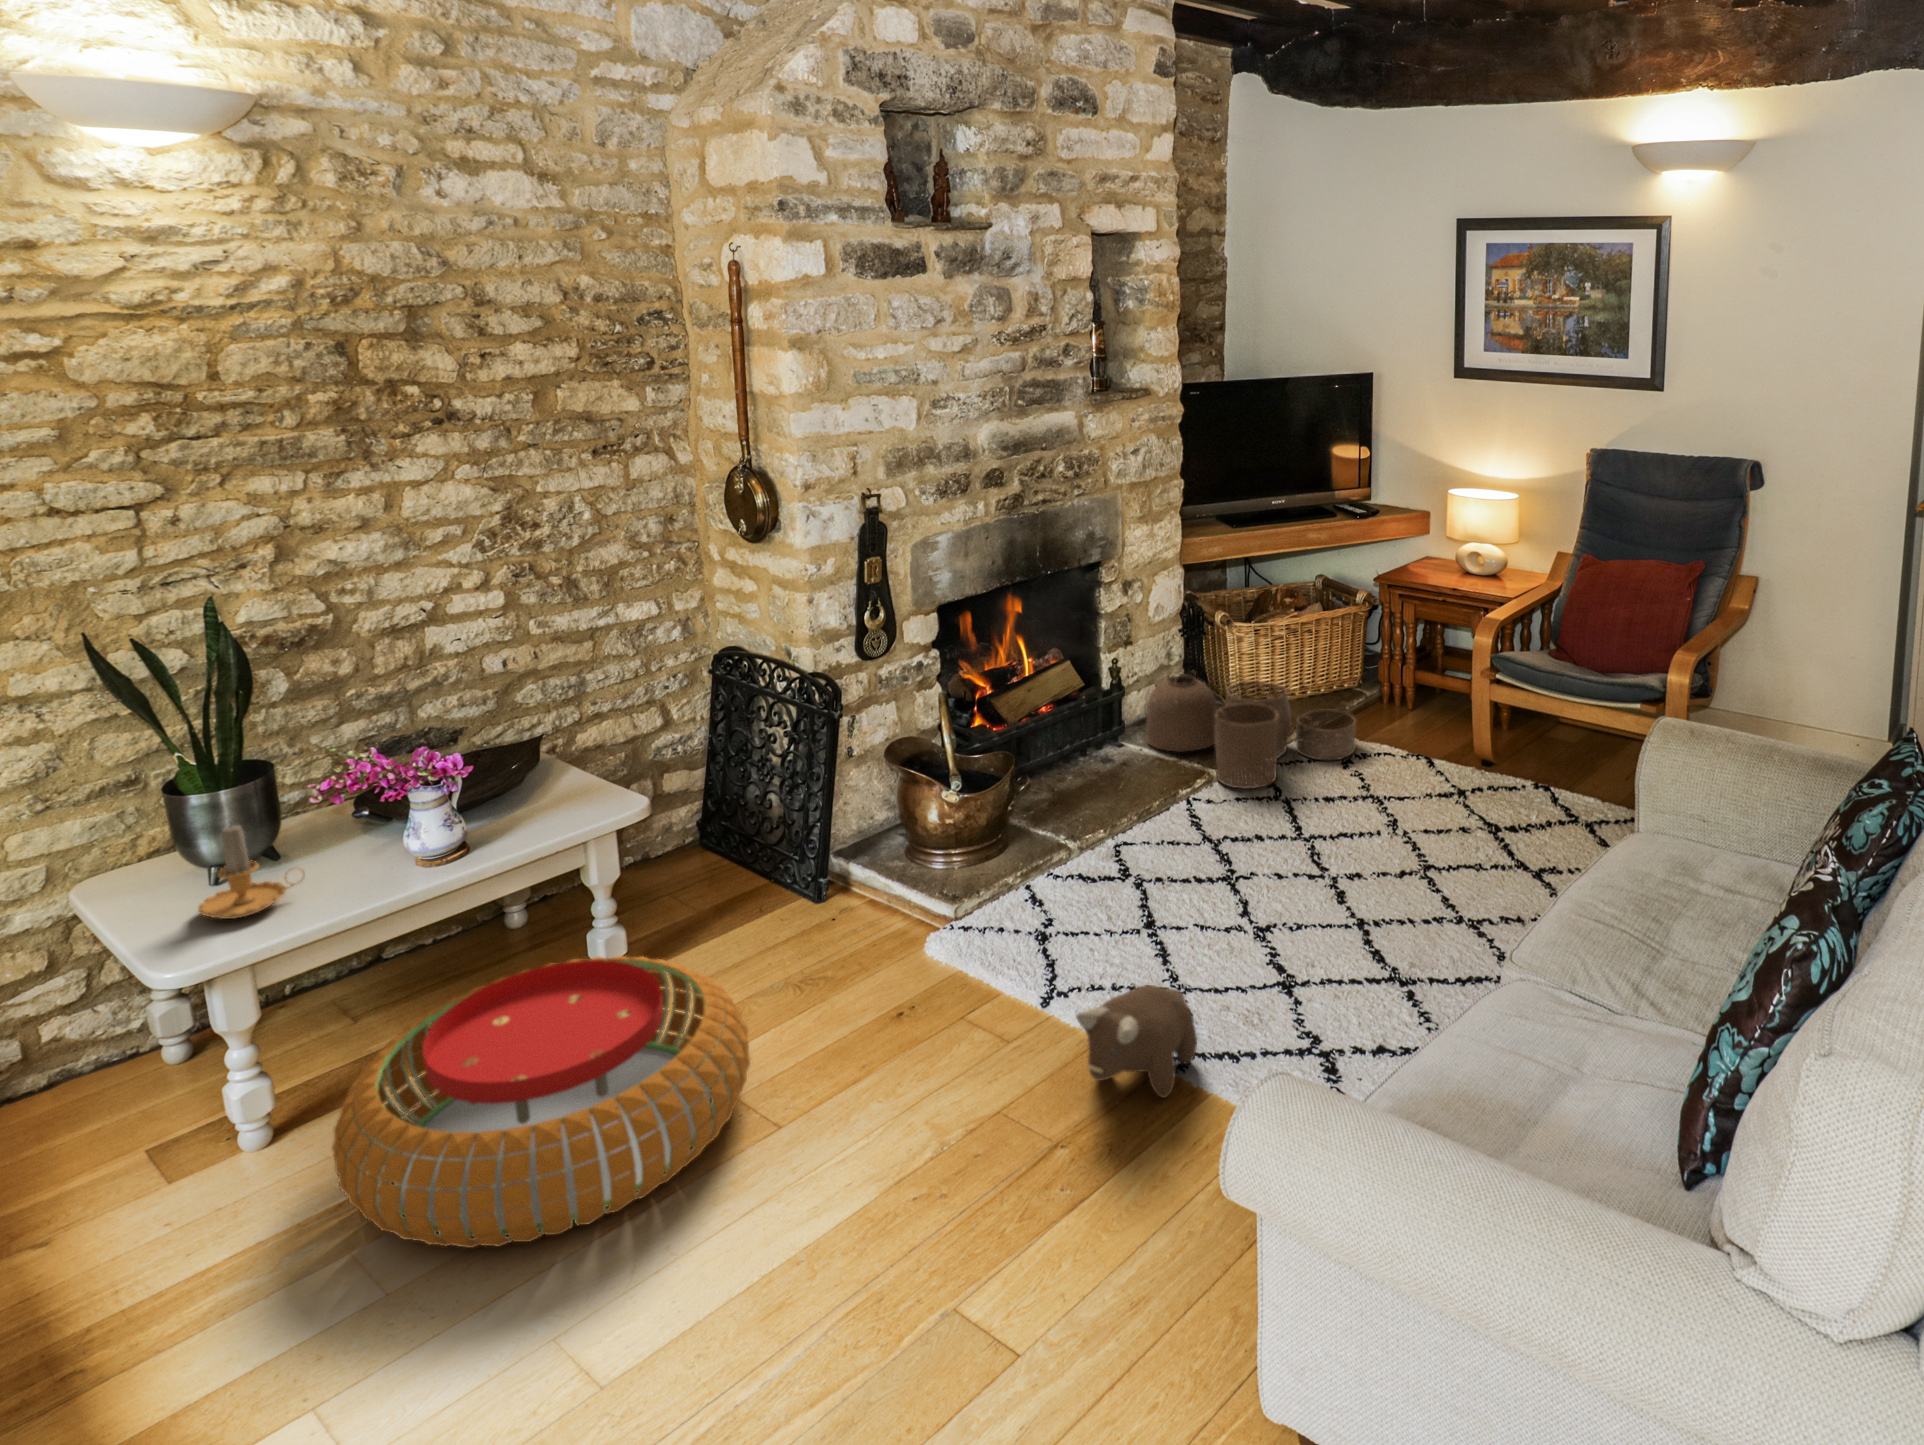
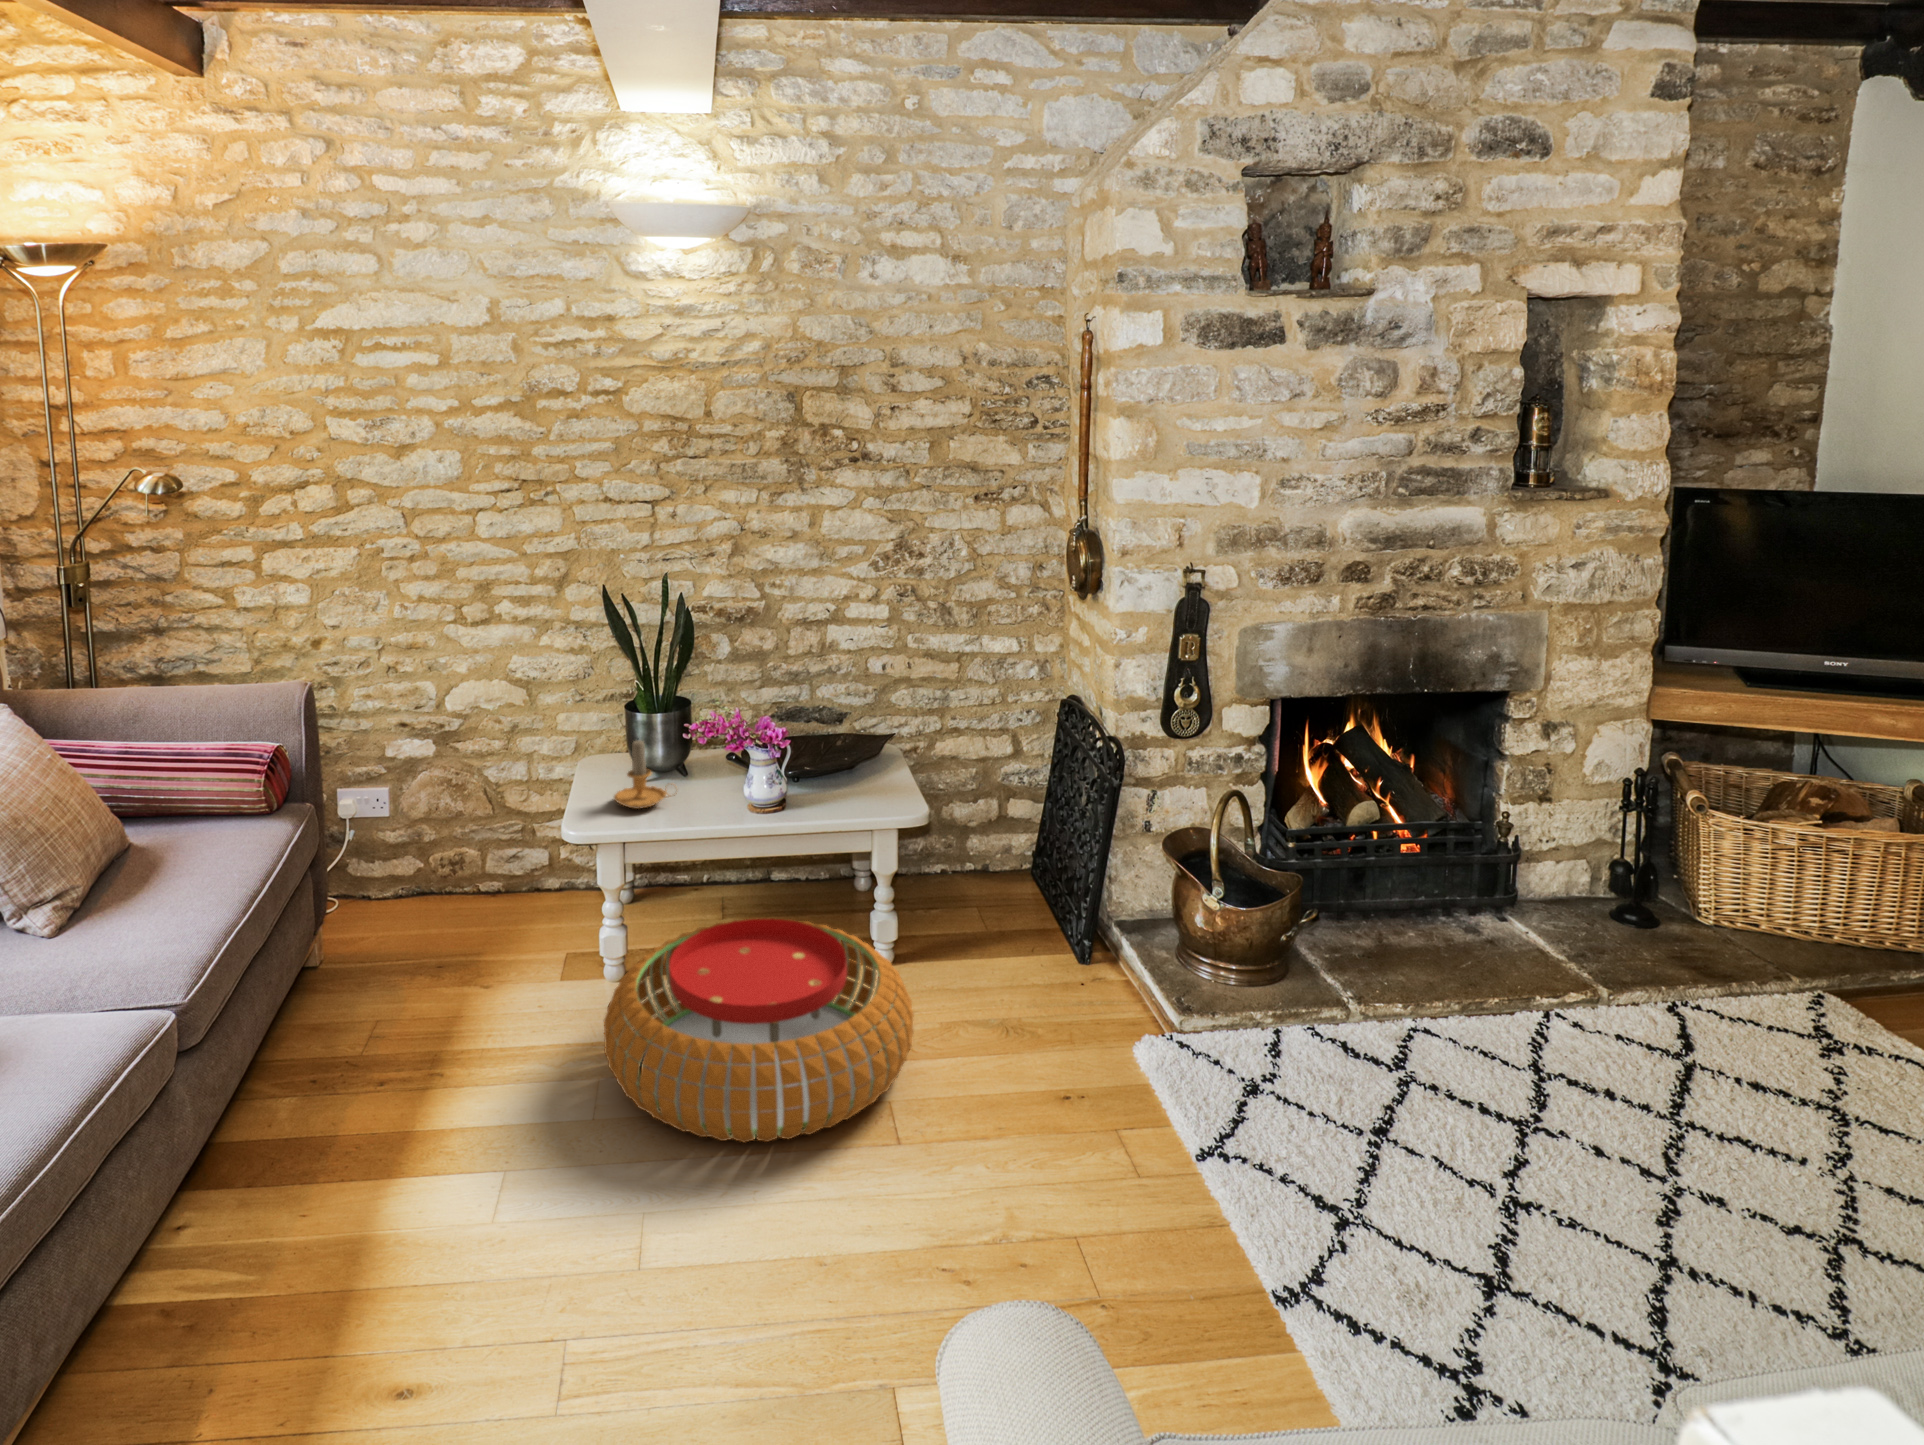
woven basket: present [1146,672,1356,789] -> none [1550,849,1872,1041]
plush toy: present [1076,985,1197,1097] -> none [1143,1171,1313,1322]

